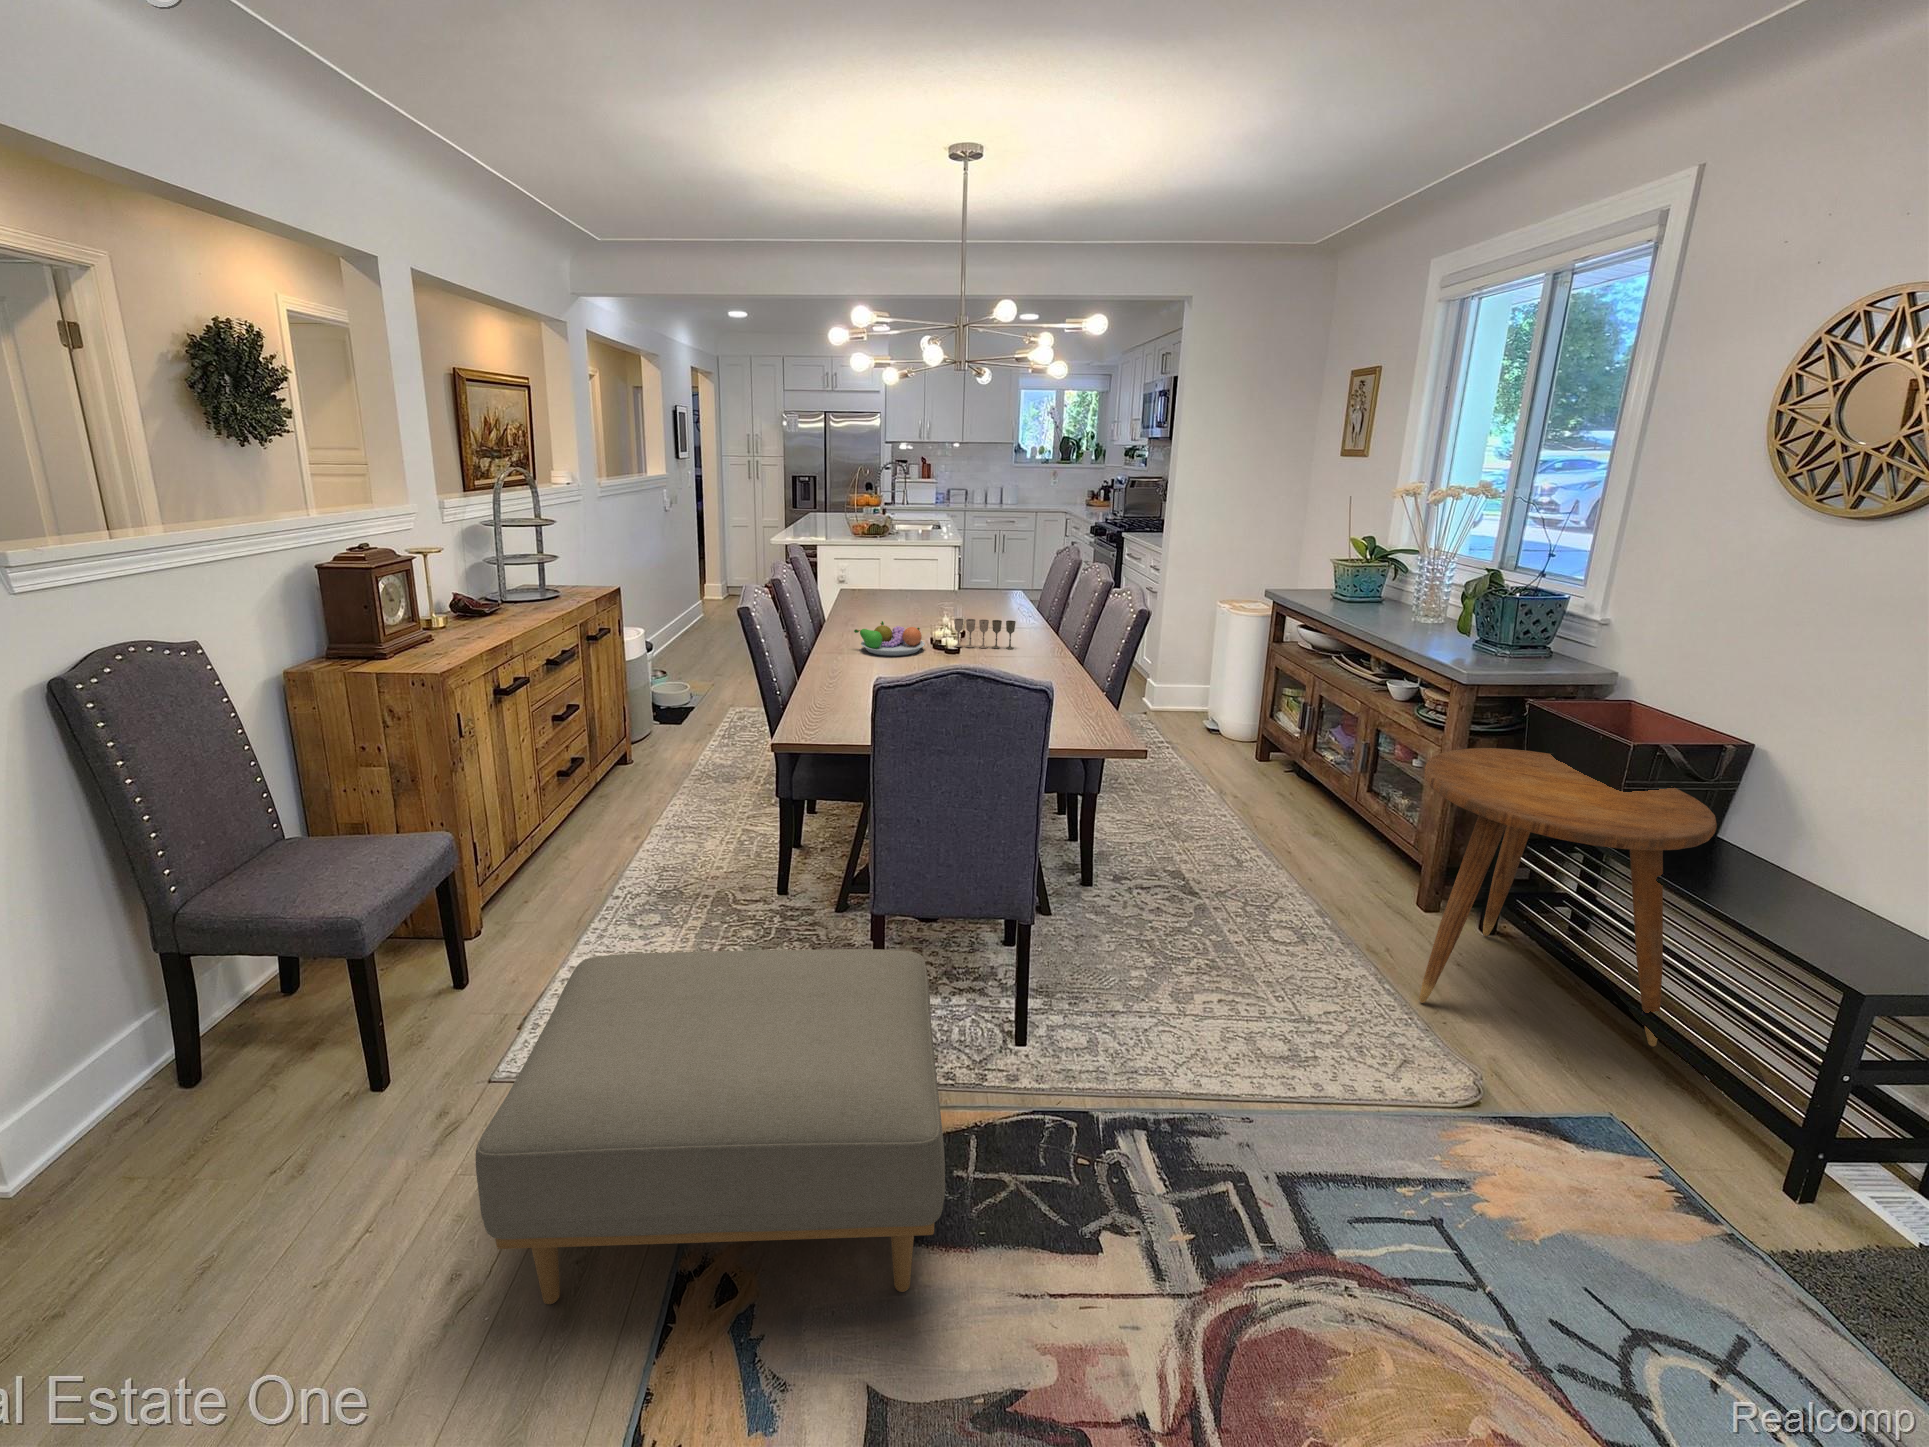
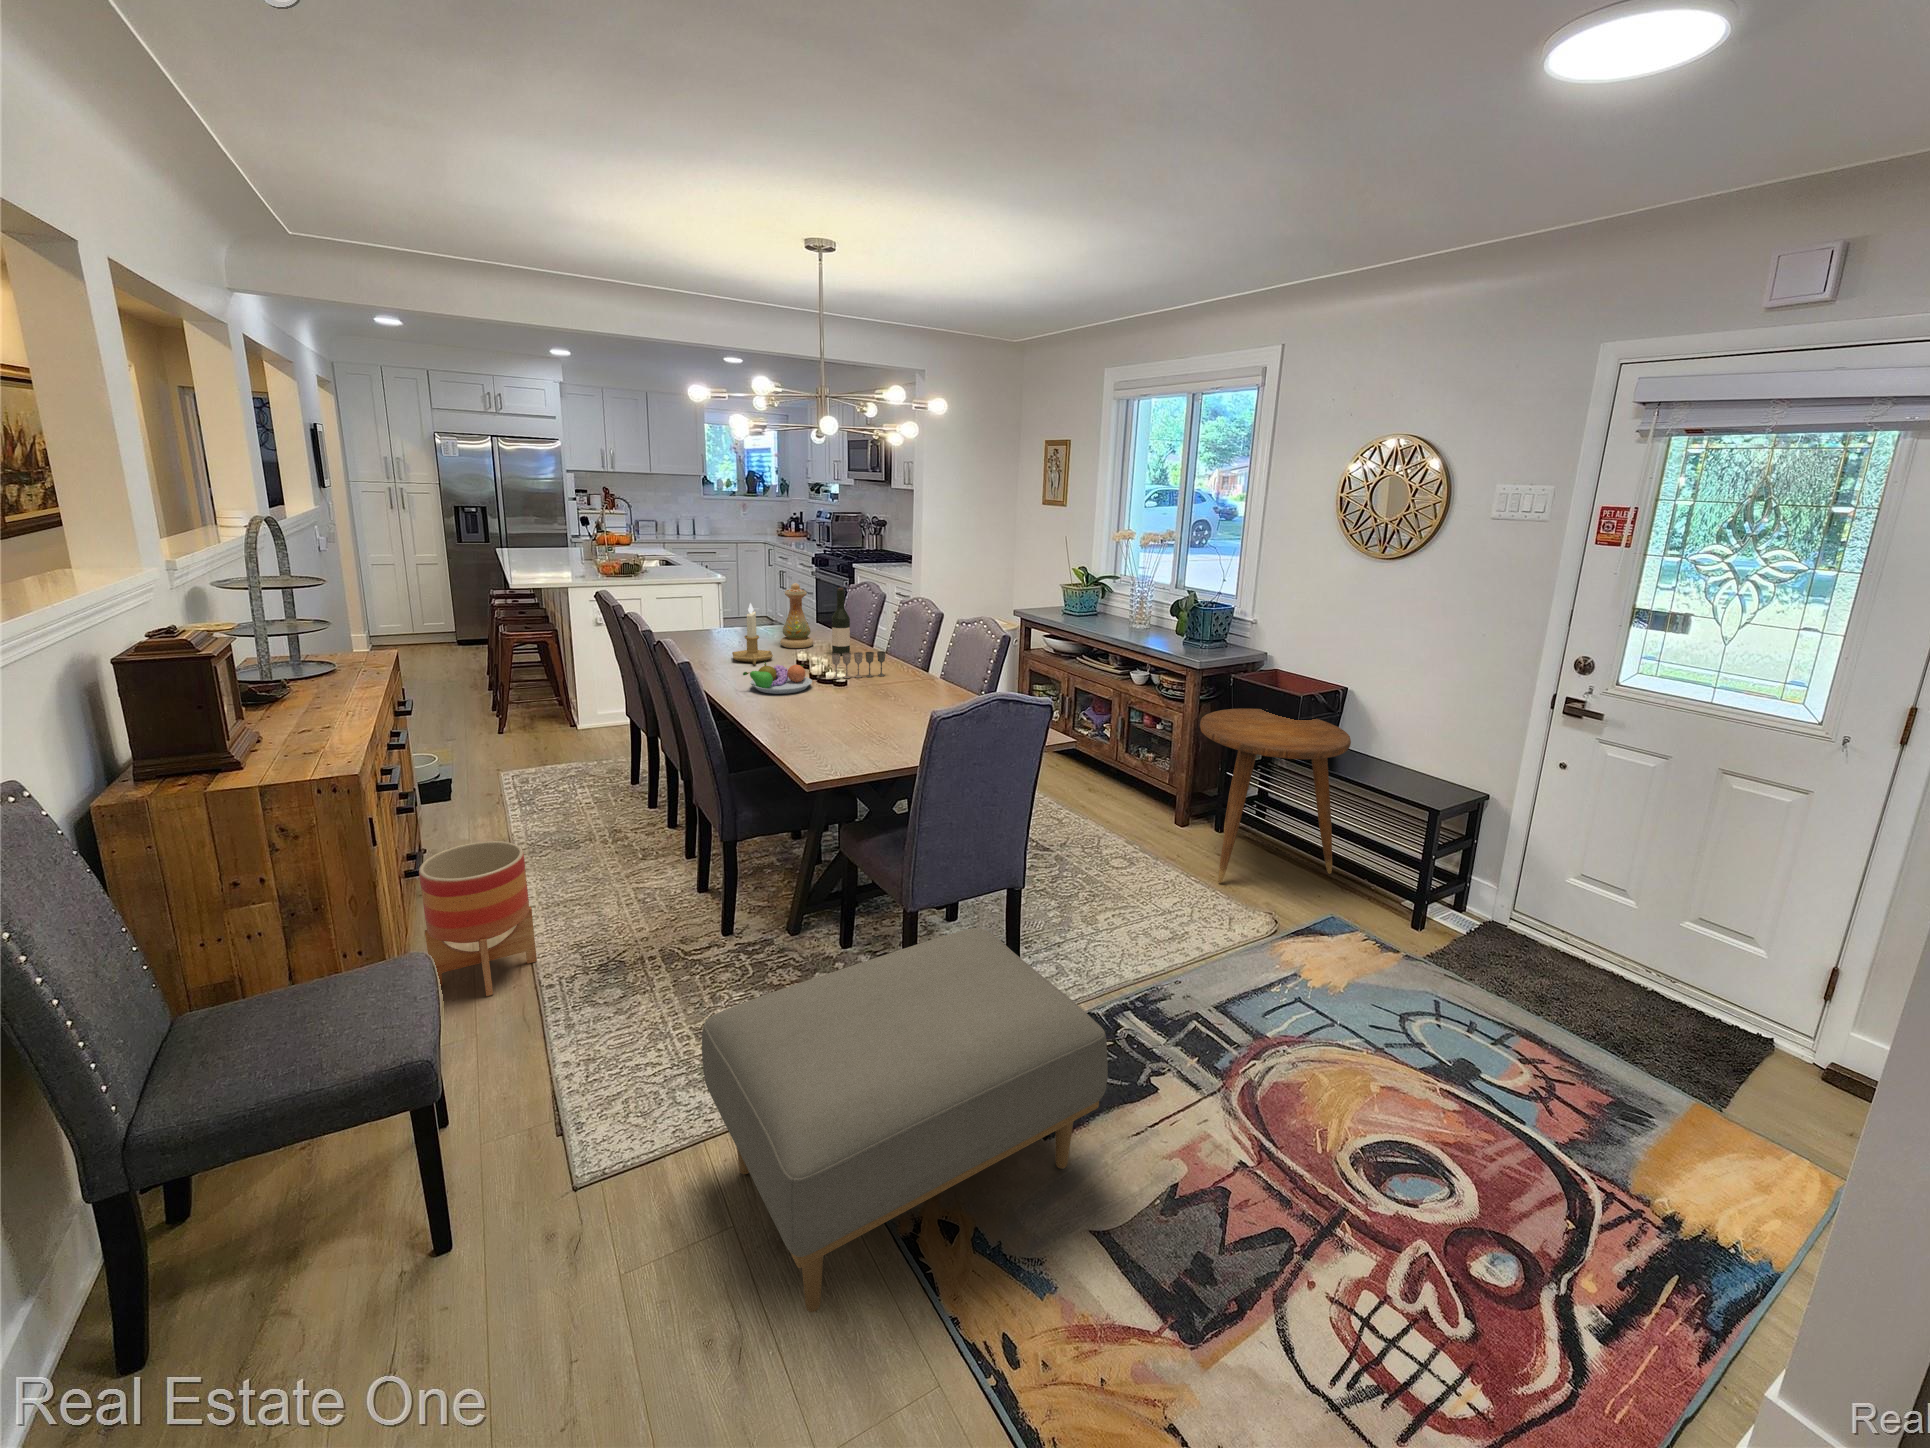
vase: none [948,543,983,615] -> present [780,583,813,648]
wine bottle: none [988,549,1010,625] -> present [832,588,850,656]
candlestick: none [883,561,926,626] -> present [732,603,773,665]
planter: none [539,756,631,891] -> present [419,841,537,996]

